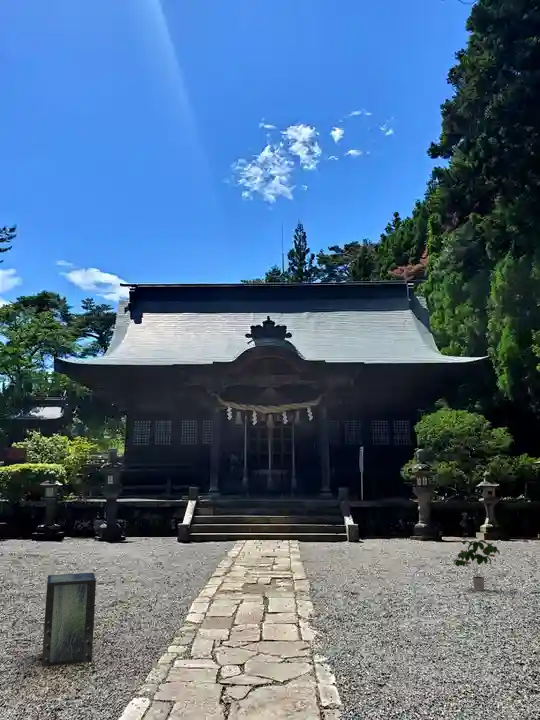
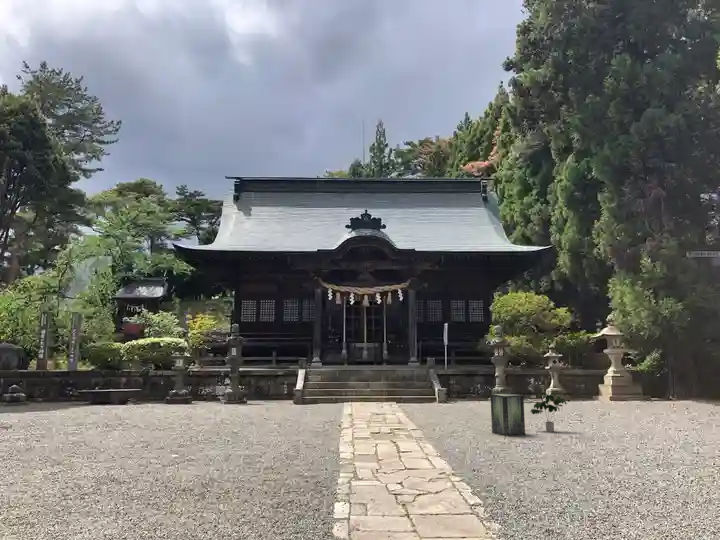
storage box: present [42,573,96,667] -> present [491,394,525,436]

